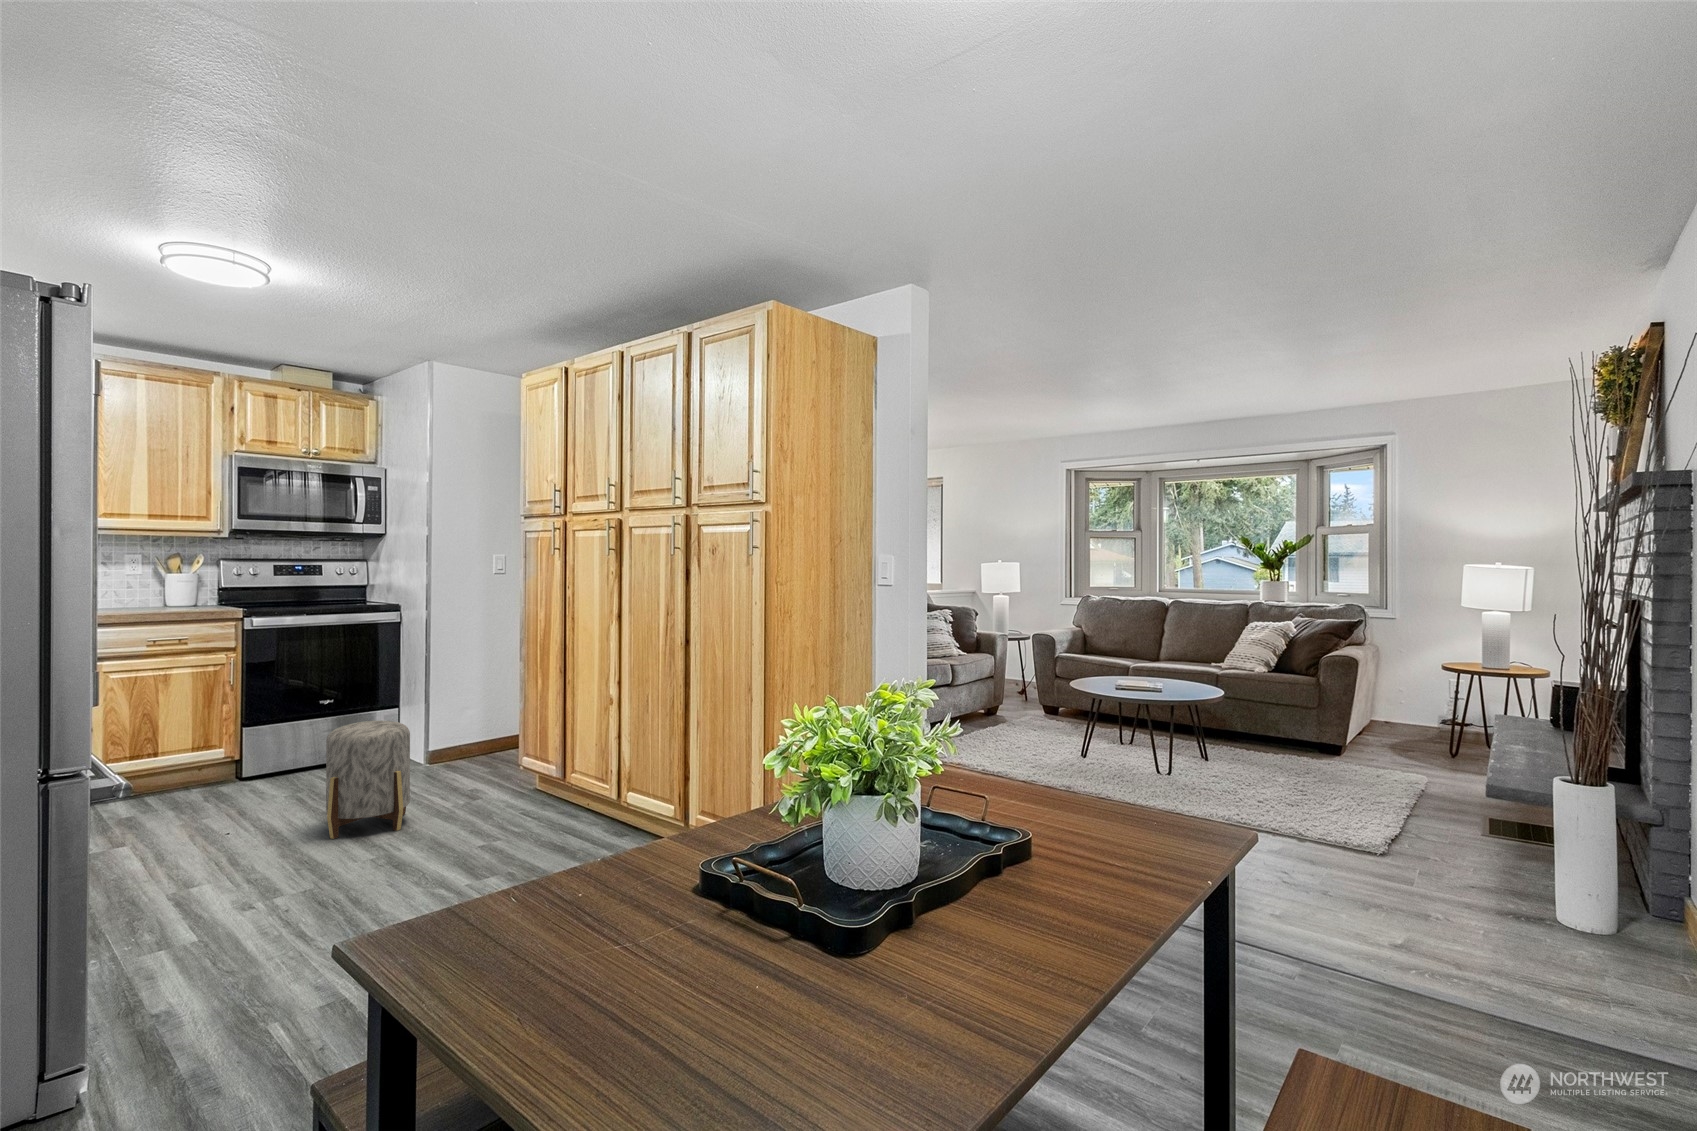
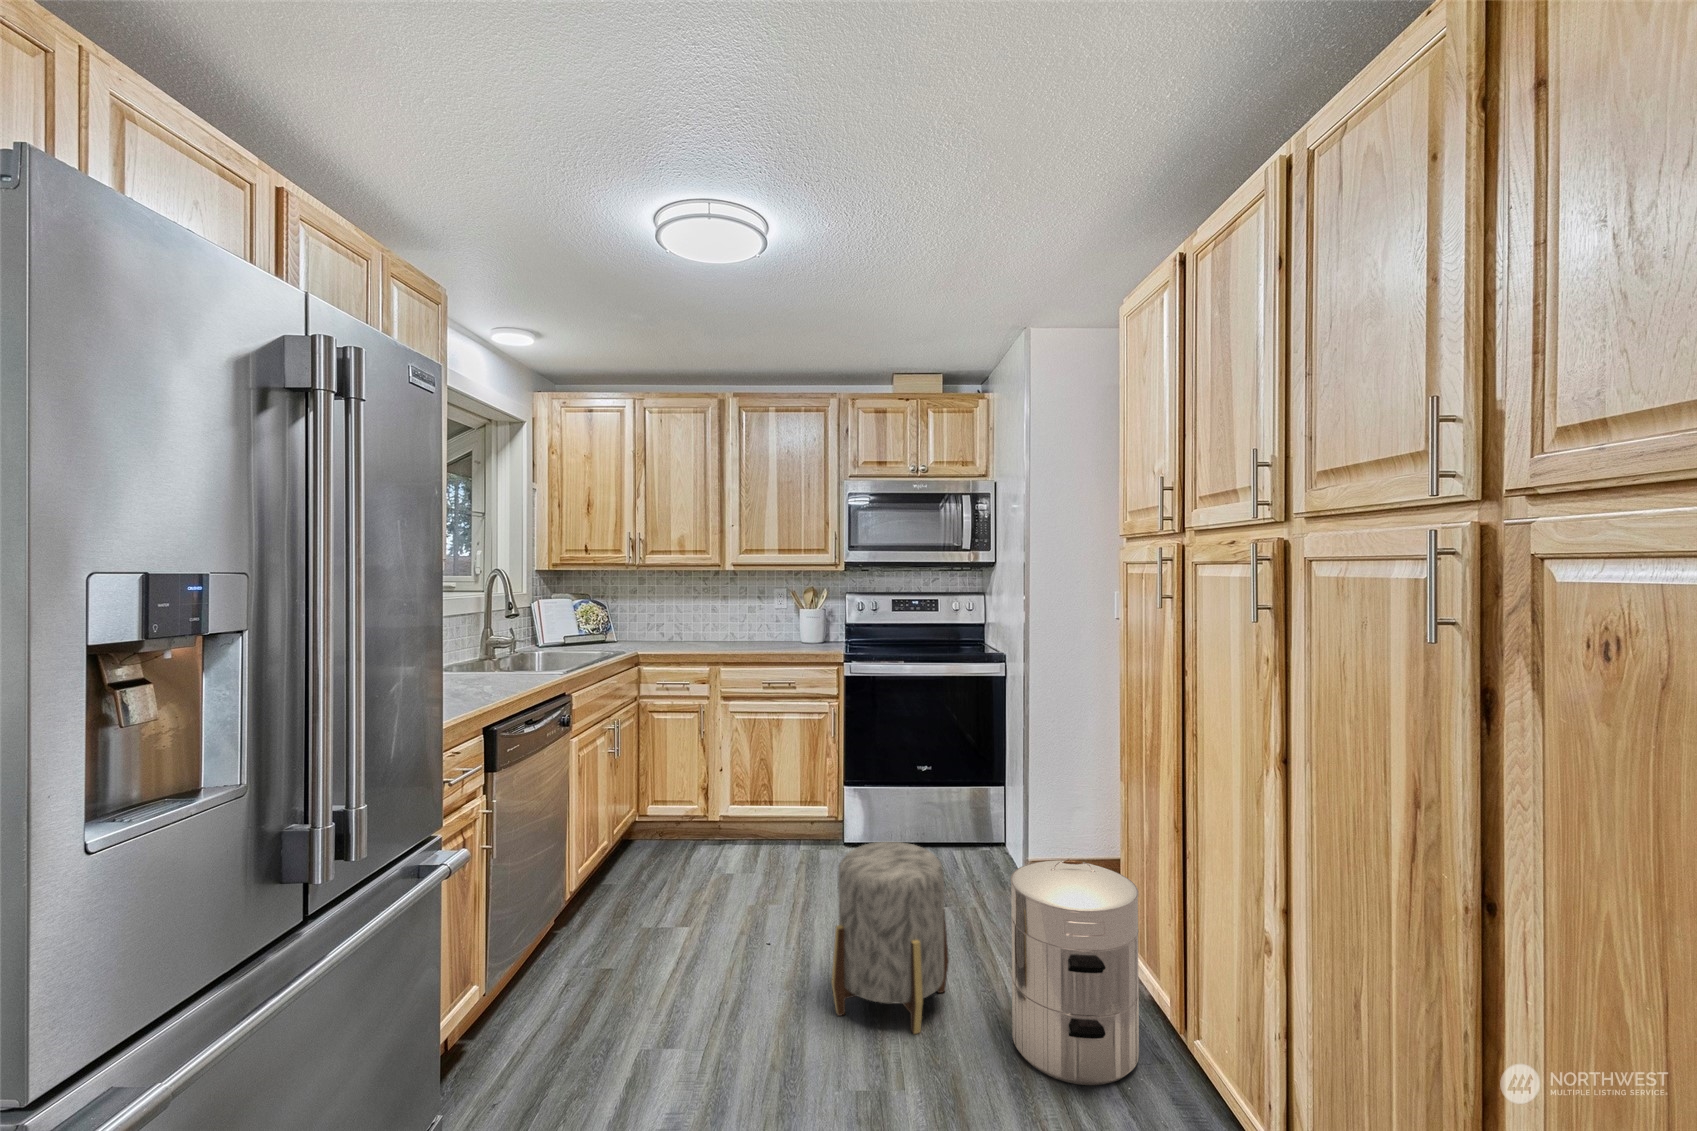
waste bin: none [462,702,540,821] -> present [1011,860,1139,1085]

